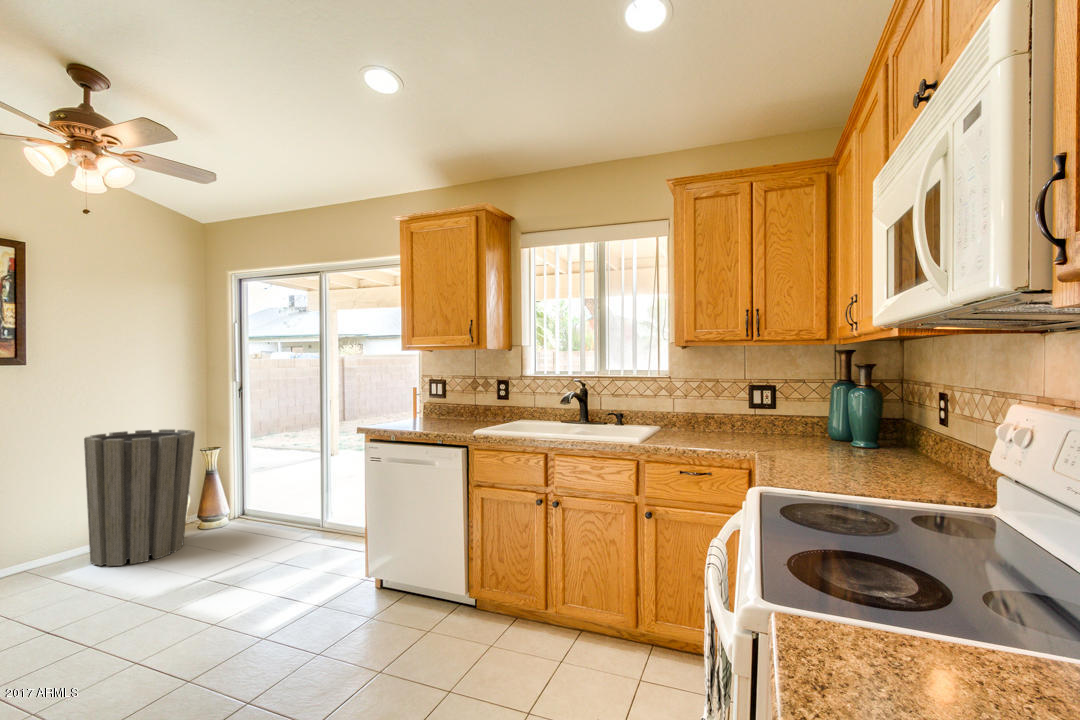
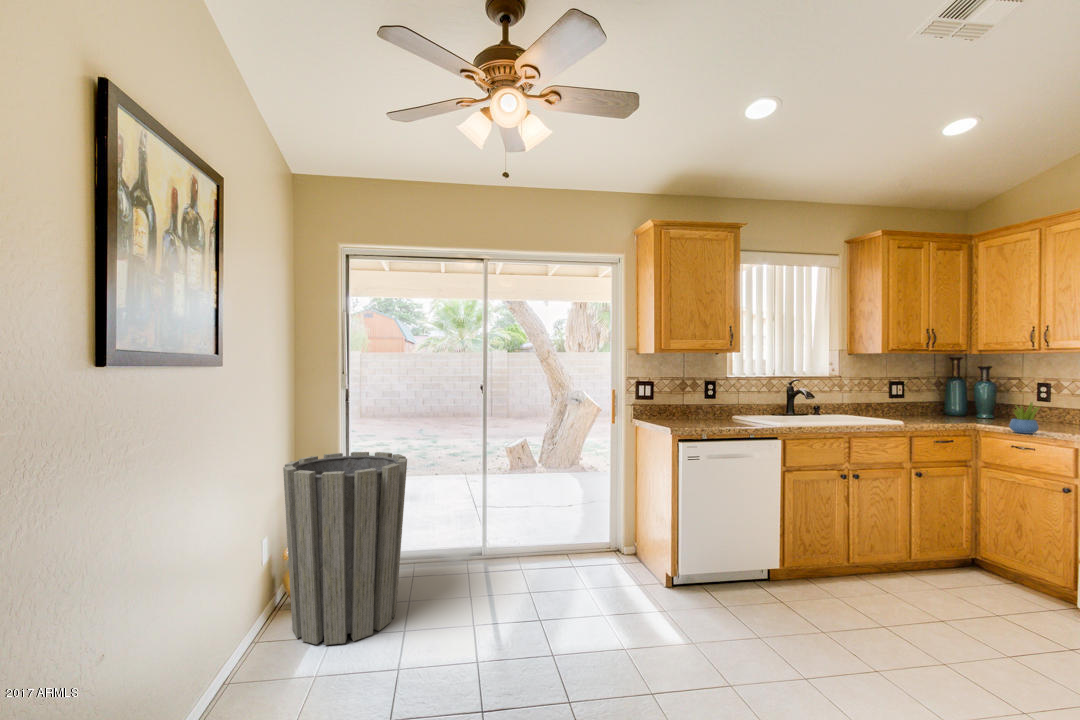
succulent plant: none [788,417,829,474] -> present [1009,402,1040,434]

